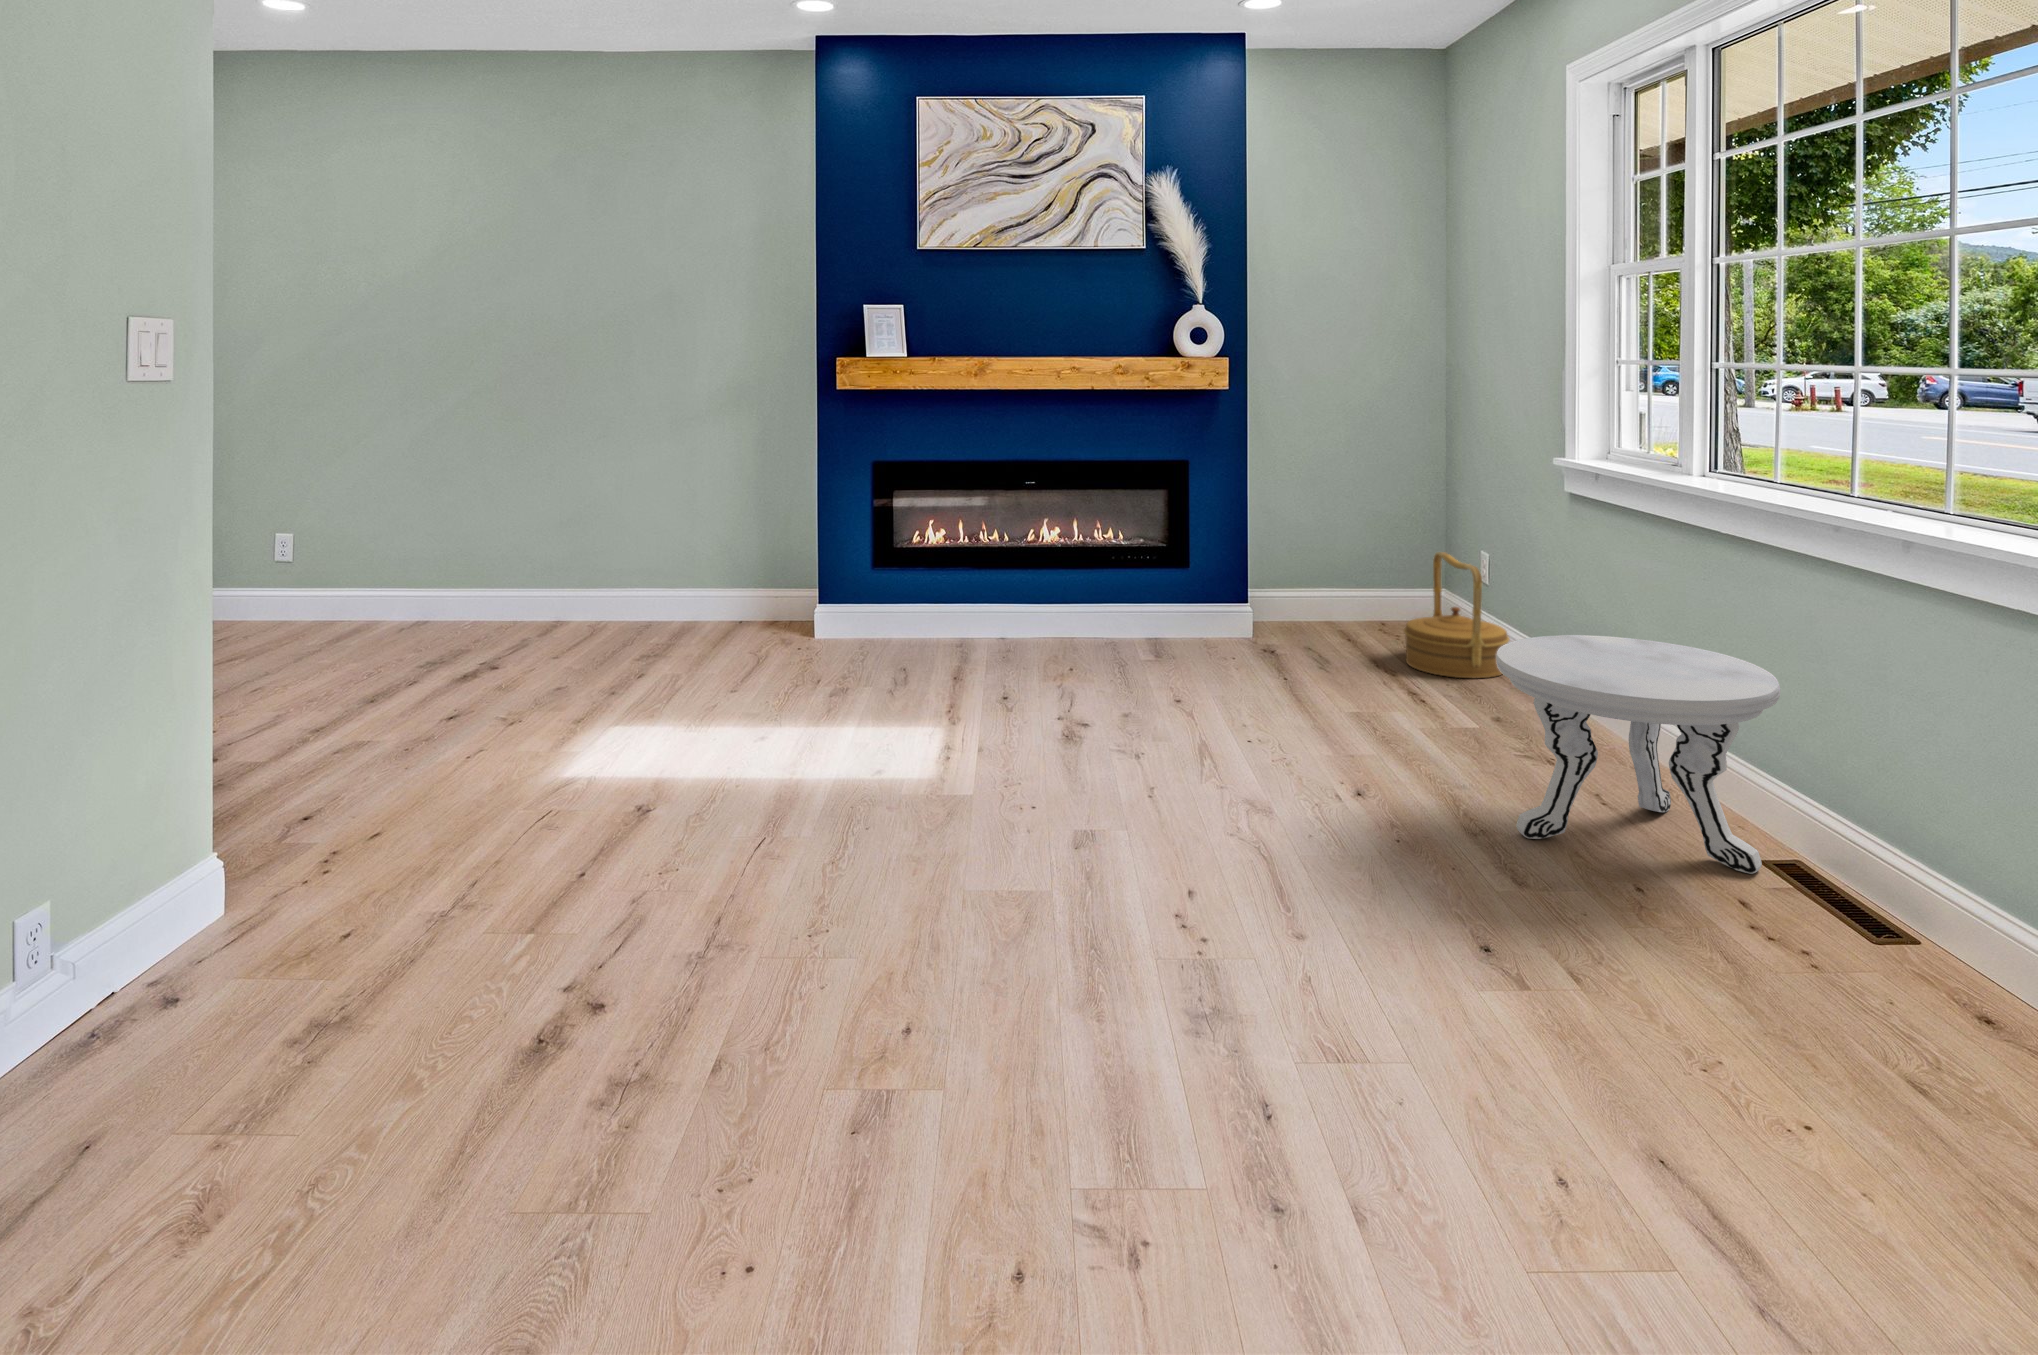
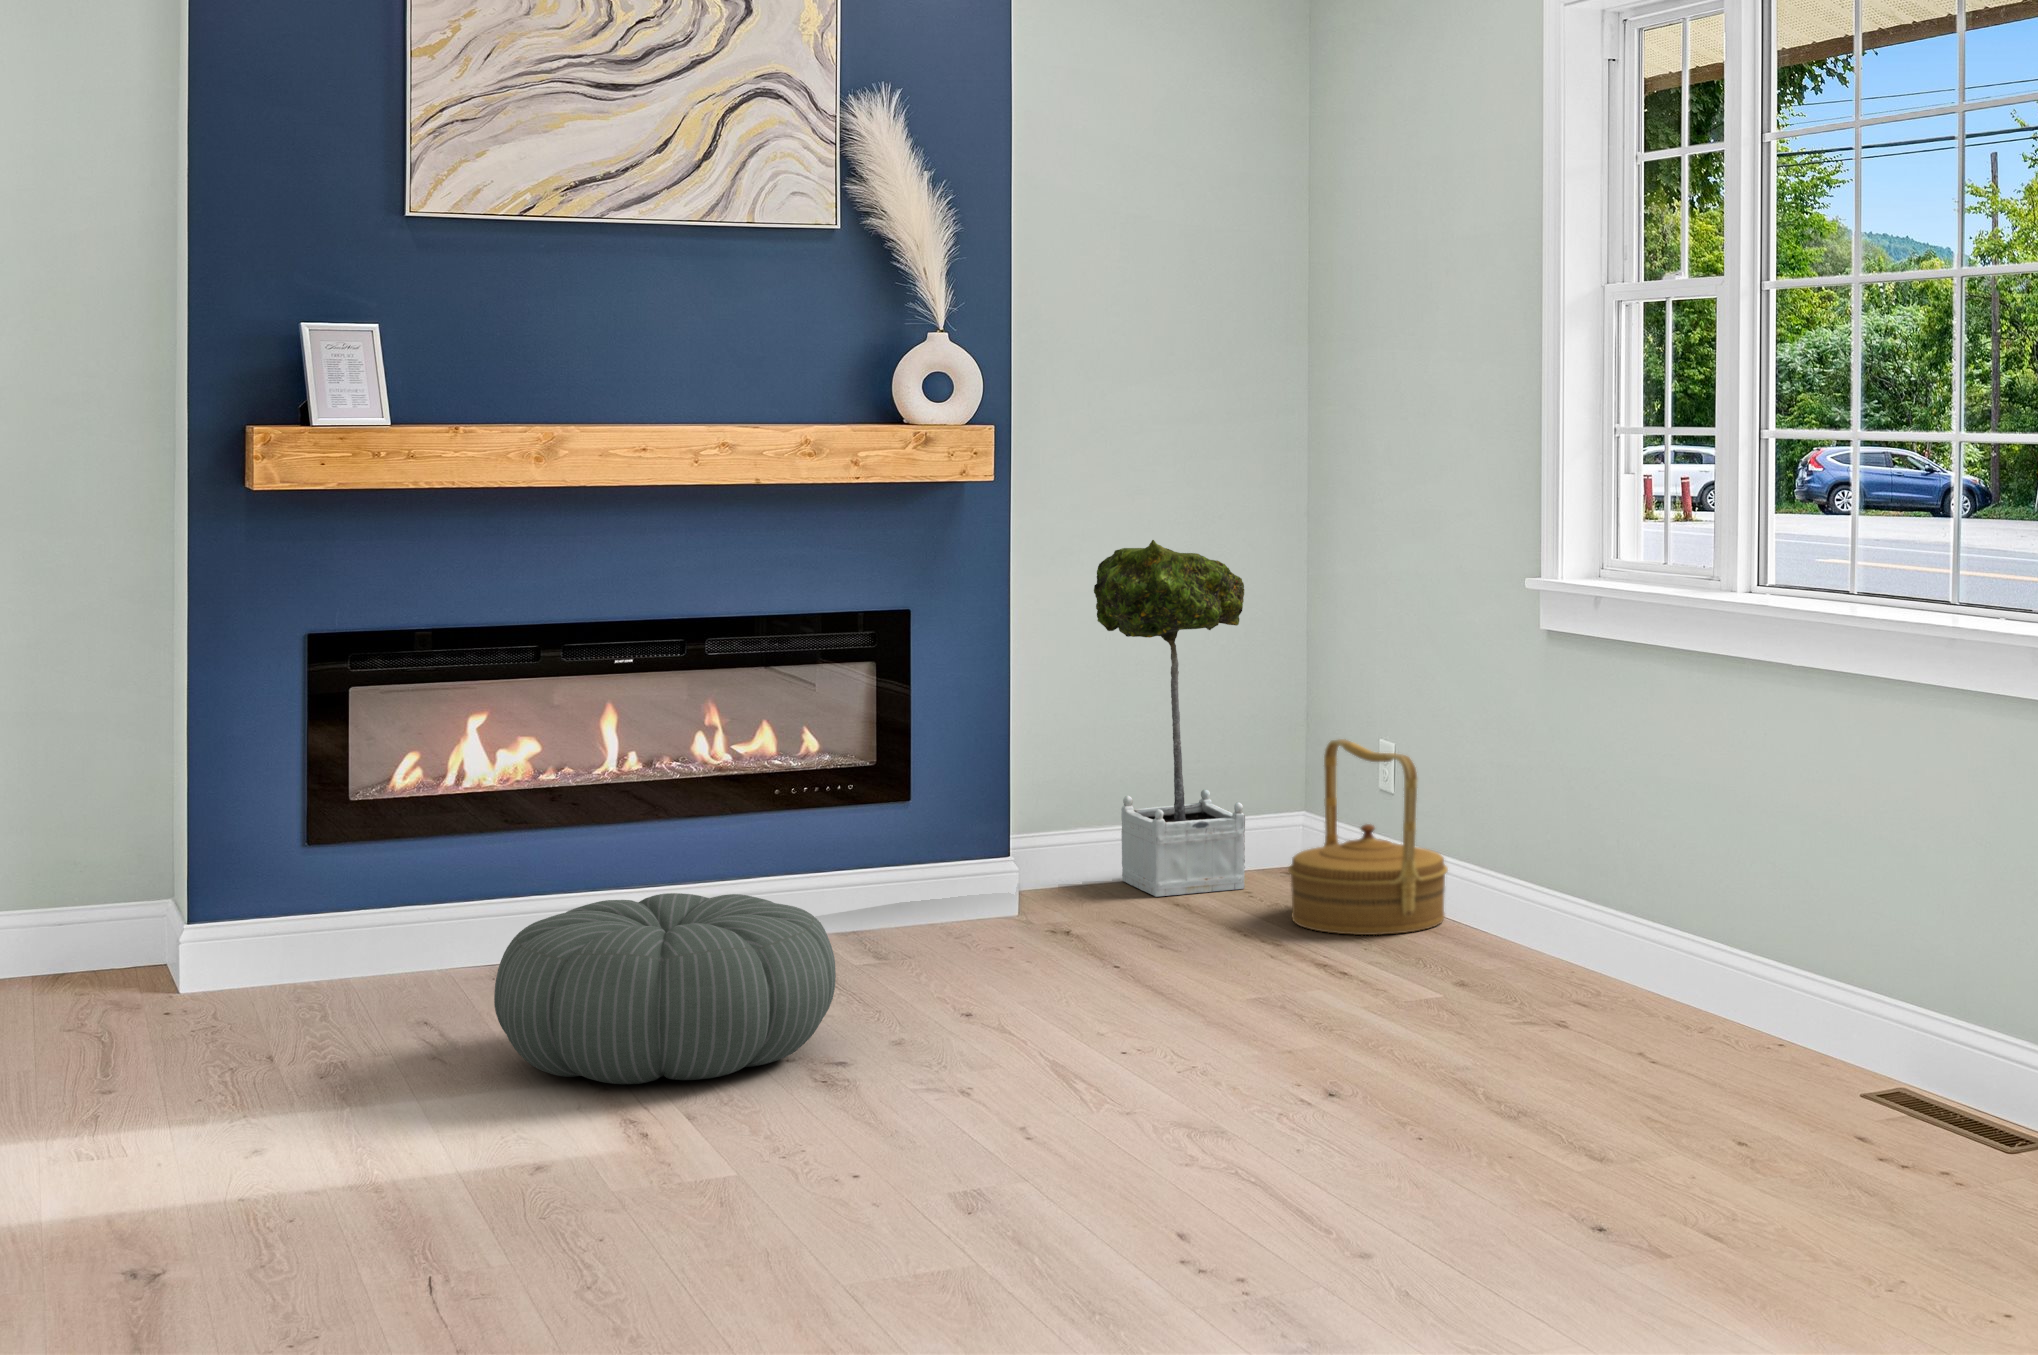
potted tree: none [1299,426,1391,635] -> present [1094,540,1245,897]
pouf: none [910,612,1091,721] -> present [494,893,836,1084]
side table: present [1496,635,1781,874] -> none [1532,822,1883,1110]

